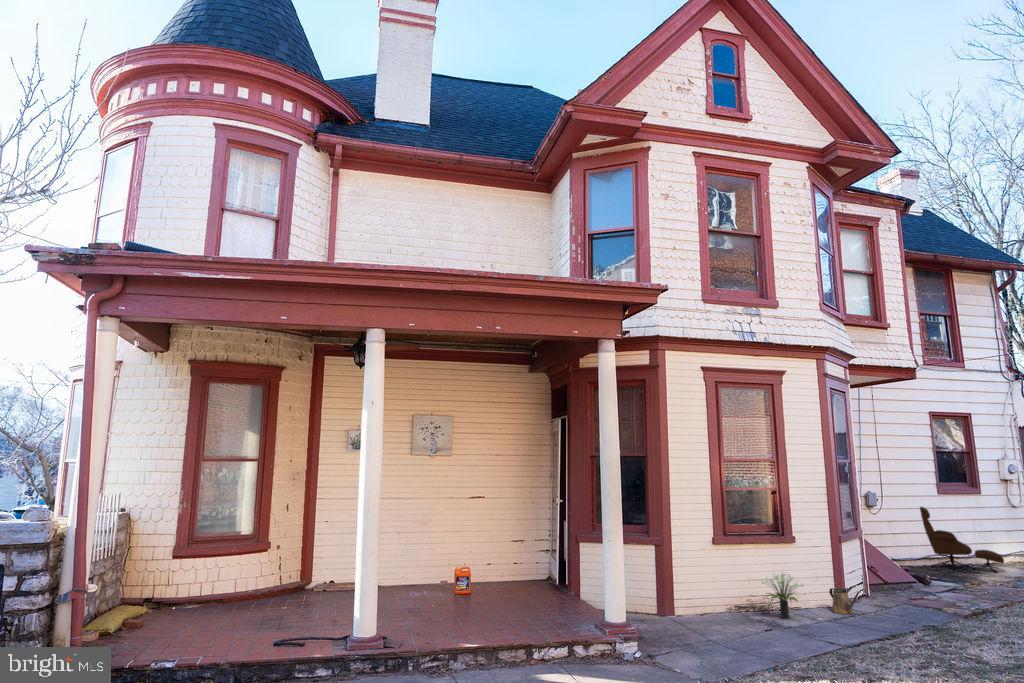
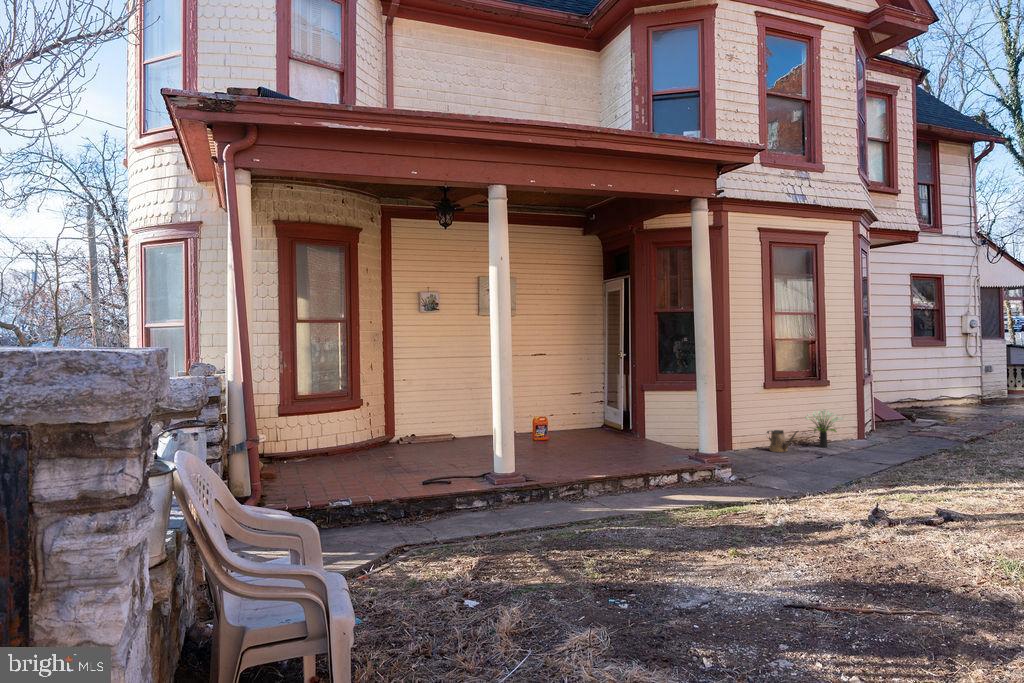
lounge chair: present [920,507,1004,573] -> none [896,358,965,409]
watering can: present [829,588,861,614] -> present [767,430,798,452]

